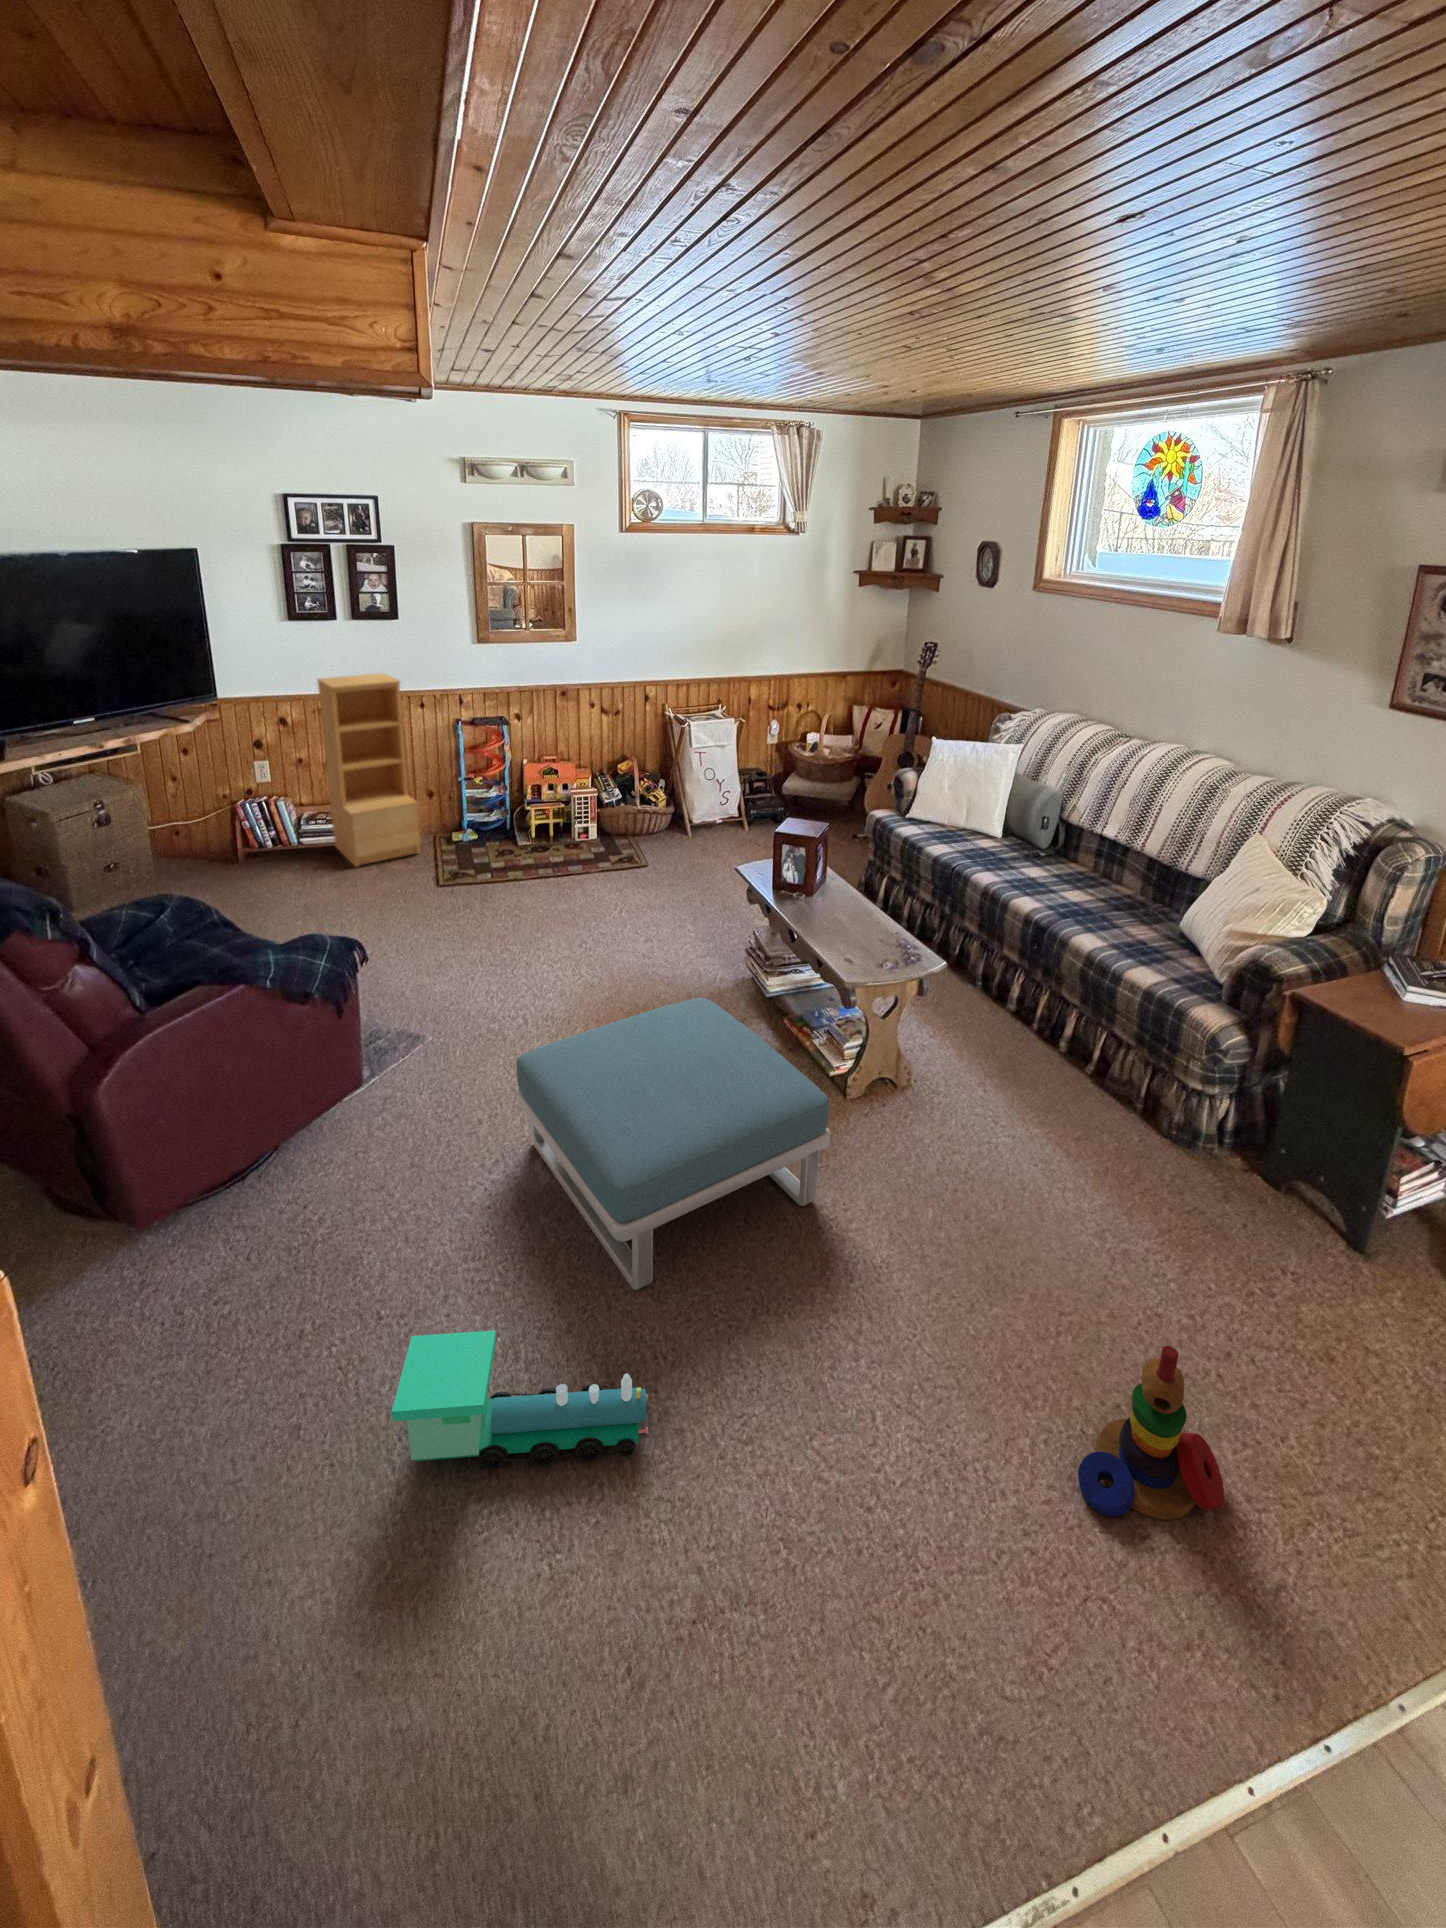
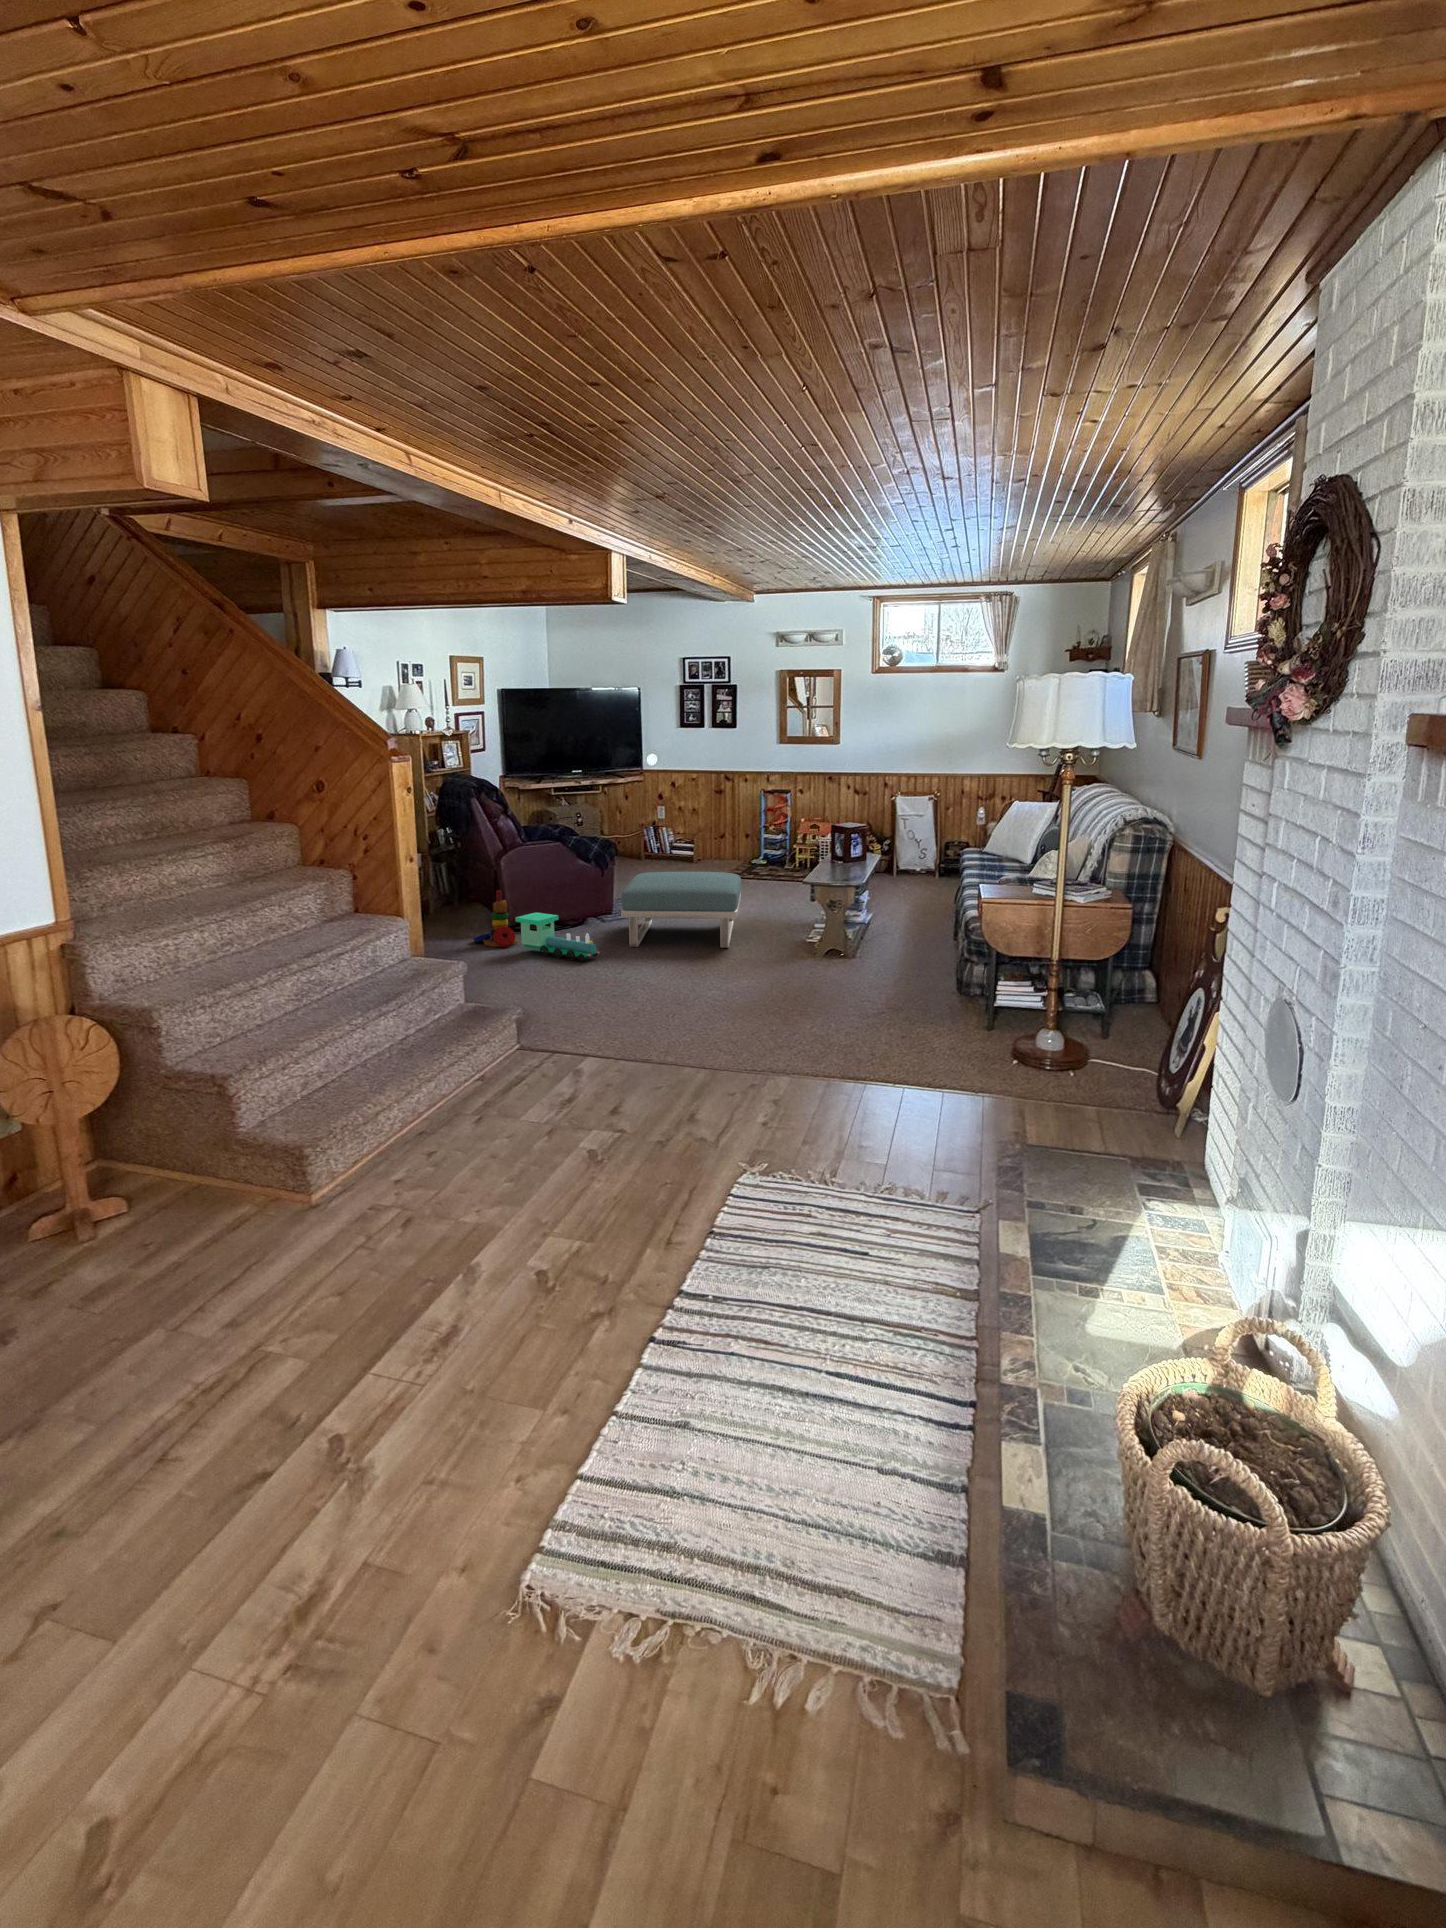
bookshelf: present [317,673,420,867] -> none [688,759,727,864]
stacking toy: present [1078,1346,1224,1520] -> present [473,890,518,947]

